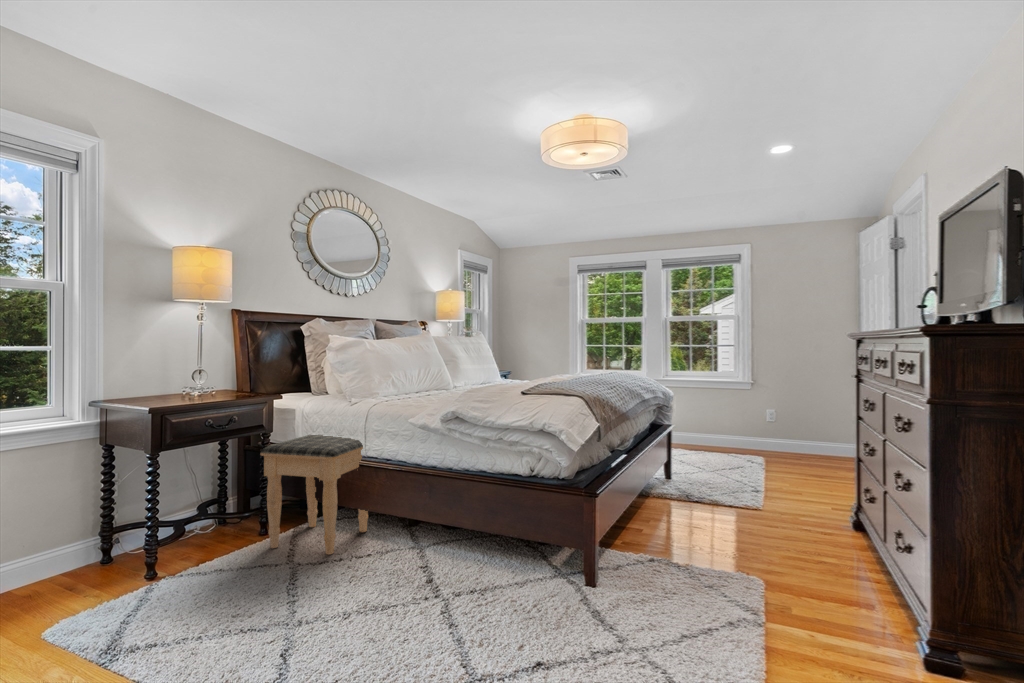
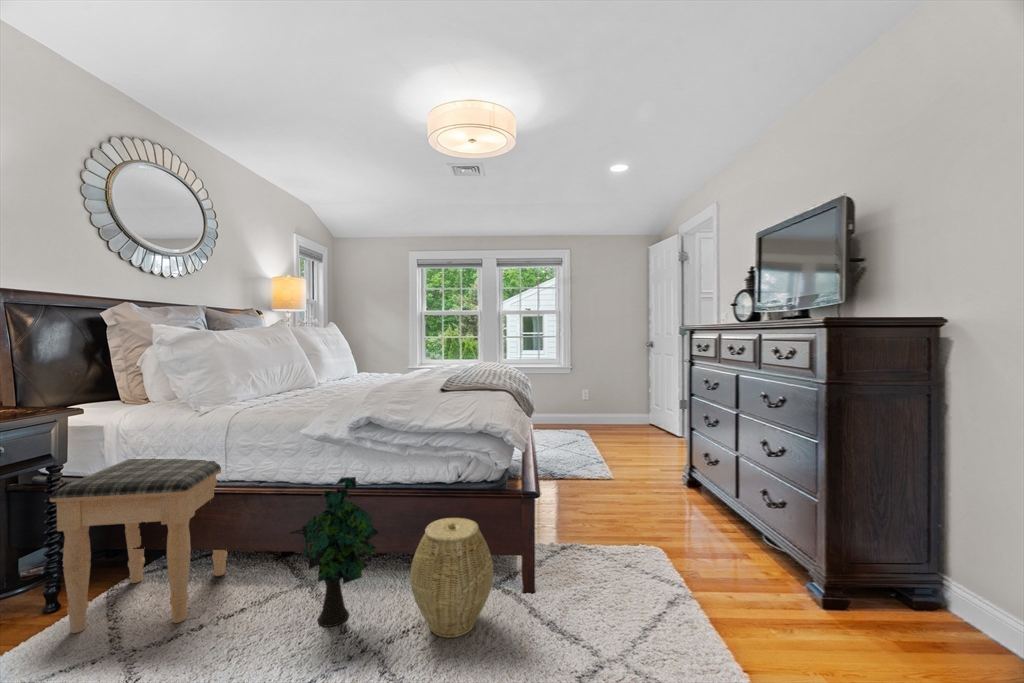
decorative plant: none [397,459,464,577] -> present [290,477,379,627]
woven basket: none [477,504,548,603] -> present [410,518,493,638]

